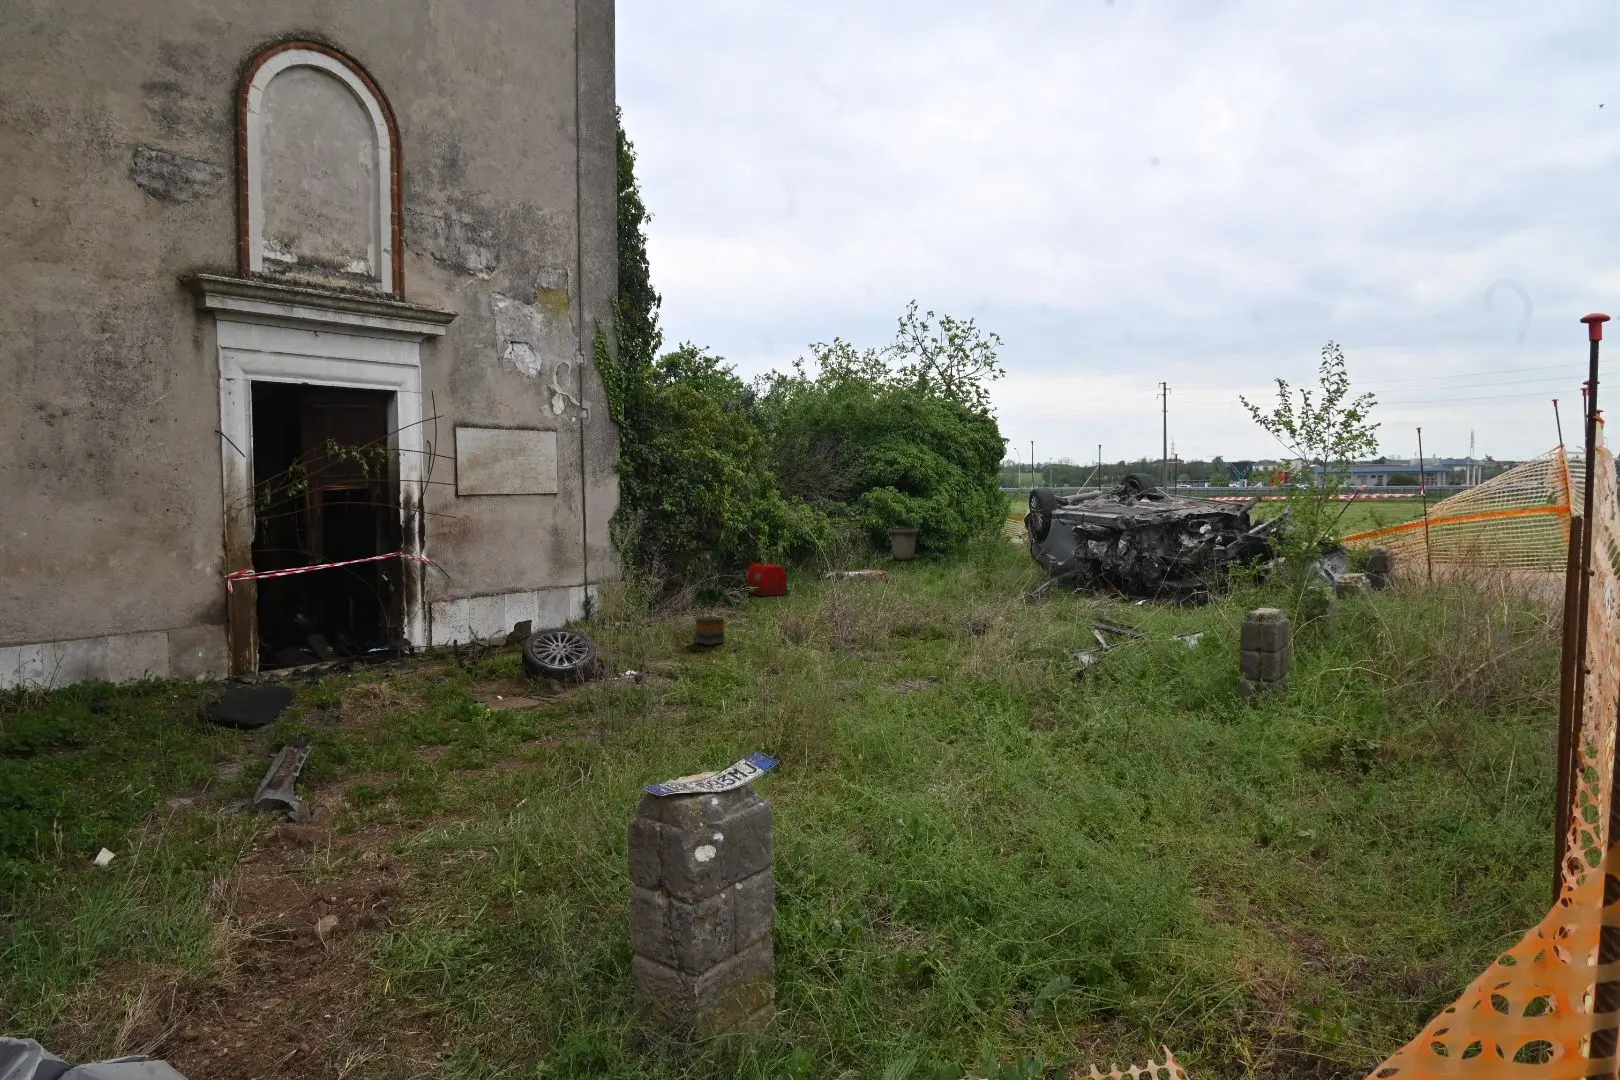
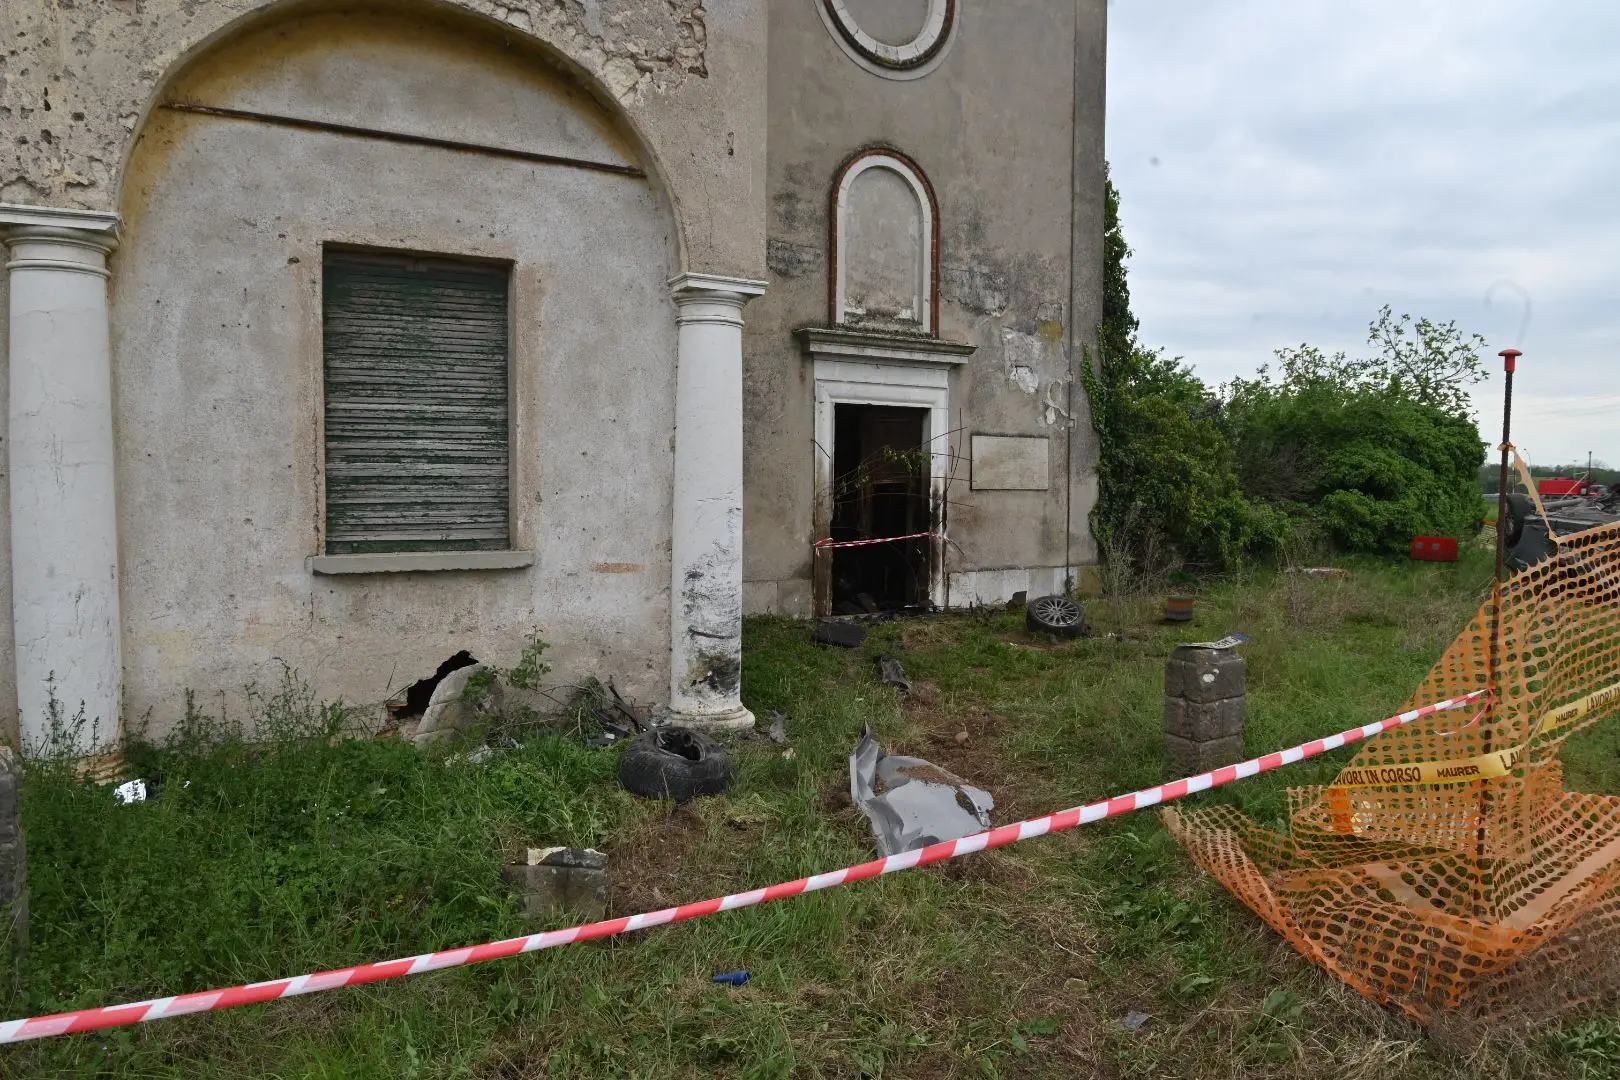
trash can: present [888,528,919,561] -> none [1353,530,1387,562]
toolbox: present [746,561,787,596] -> present [1411,532,1458,561]

